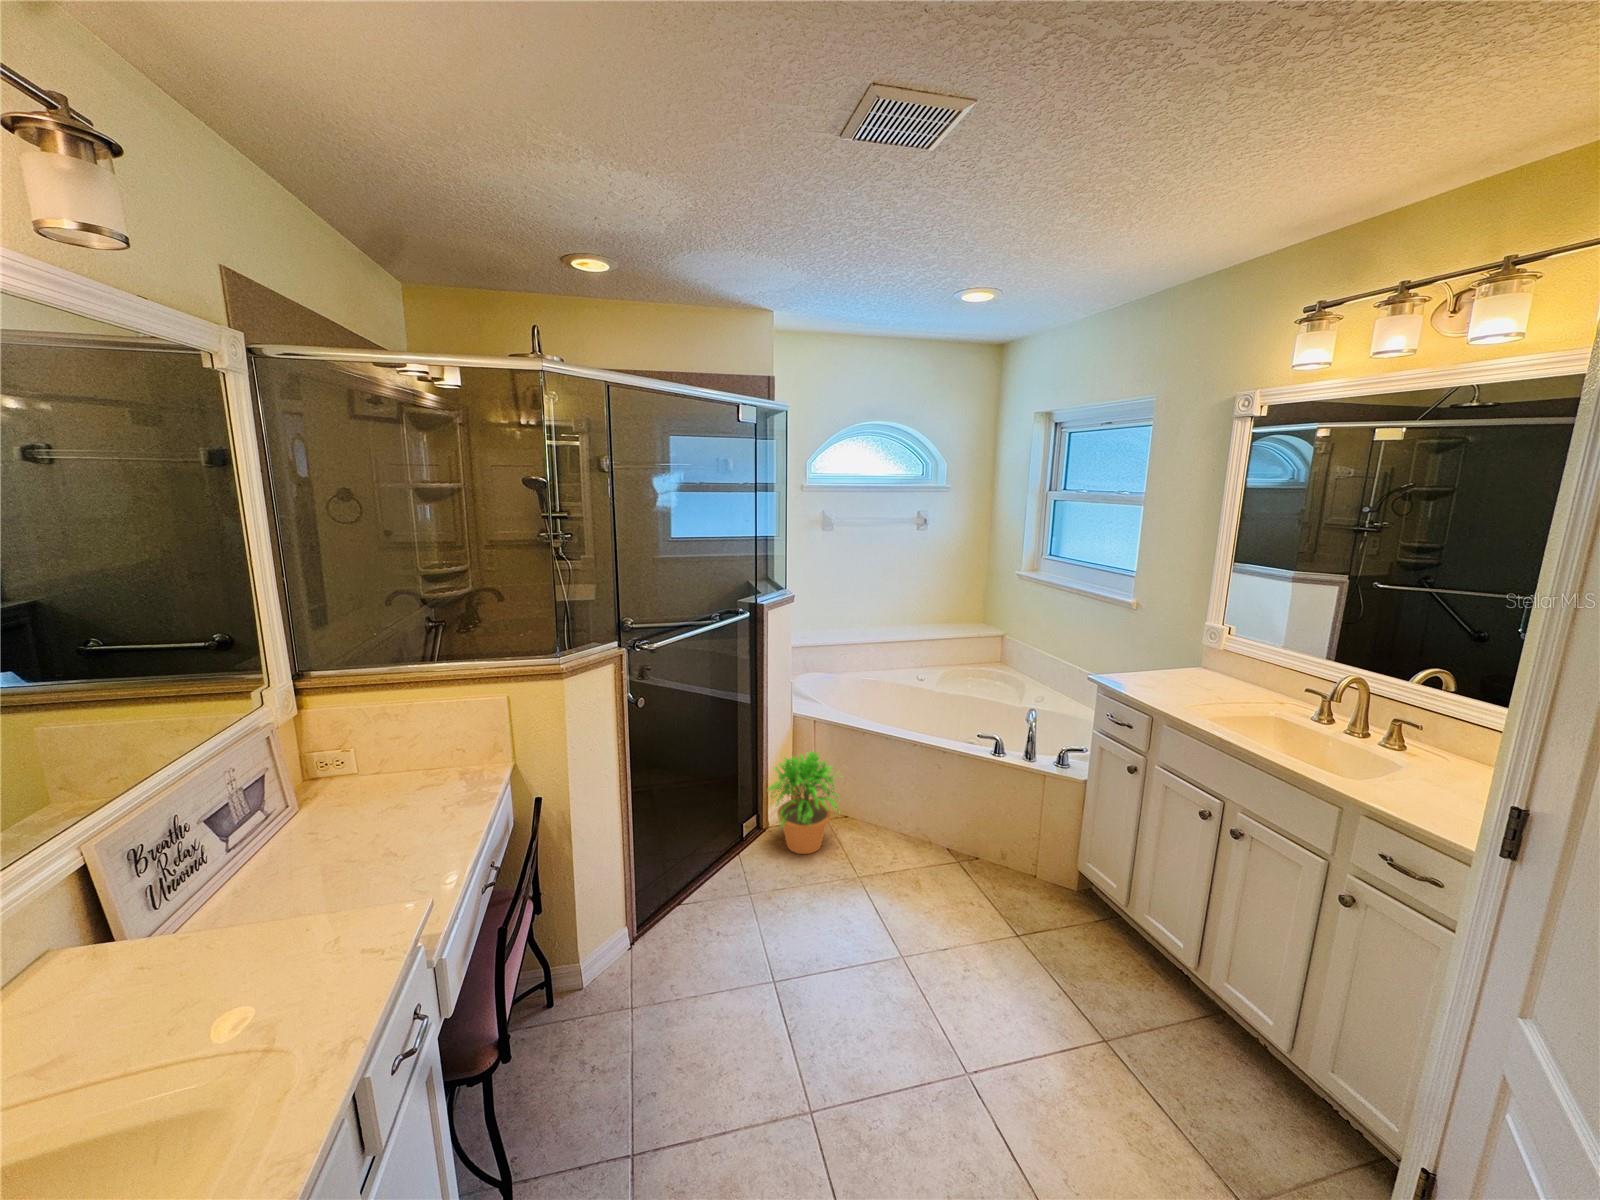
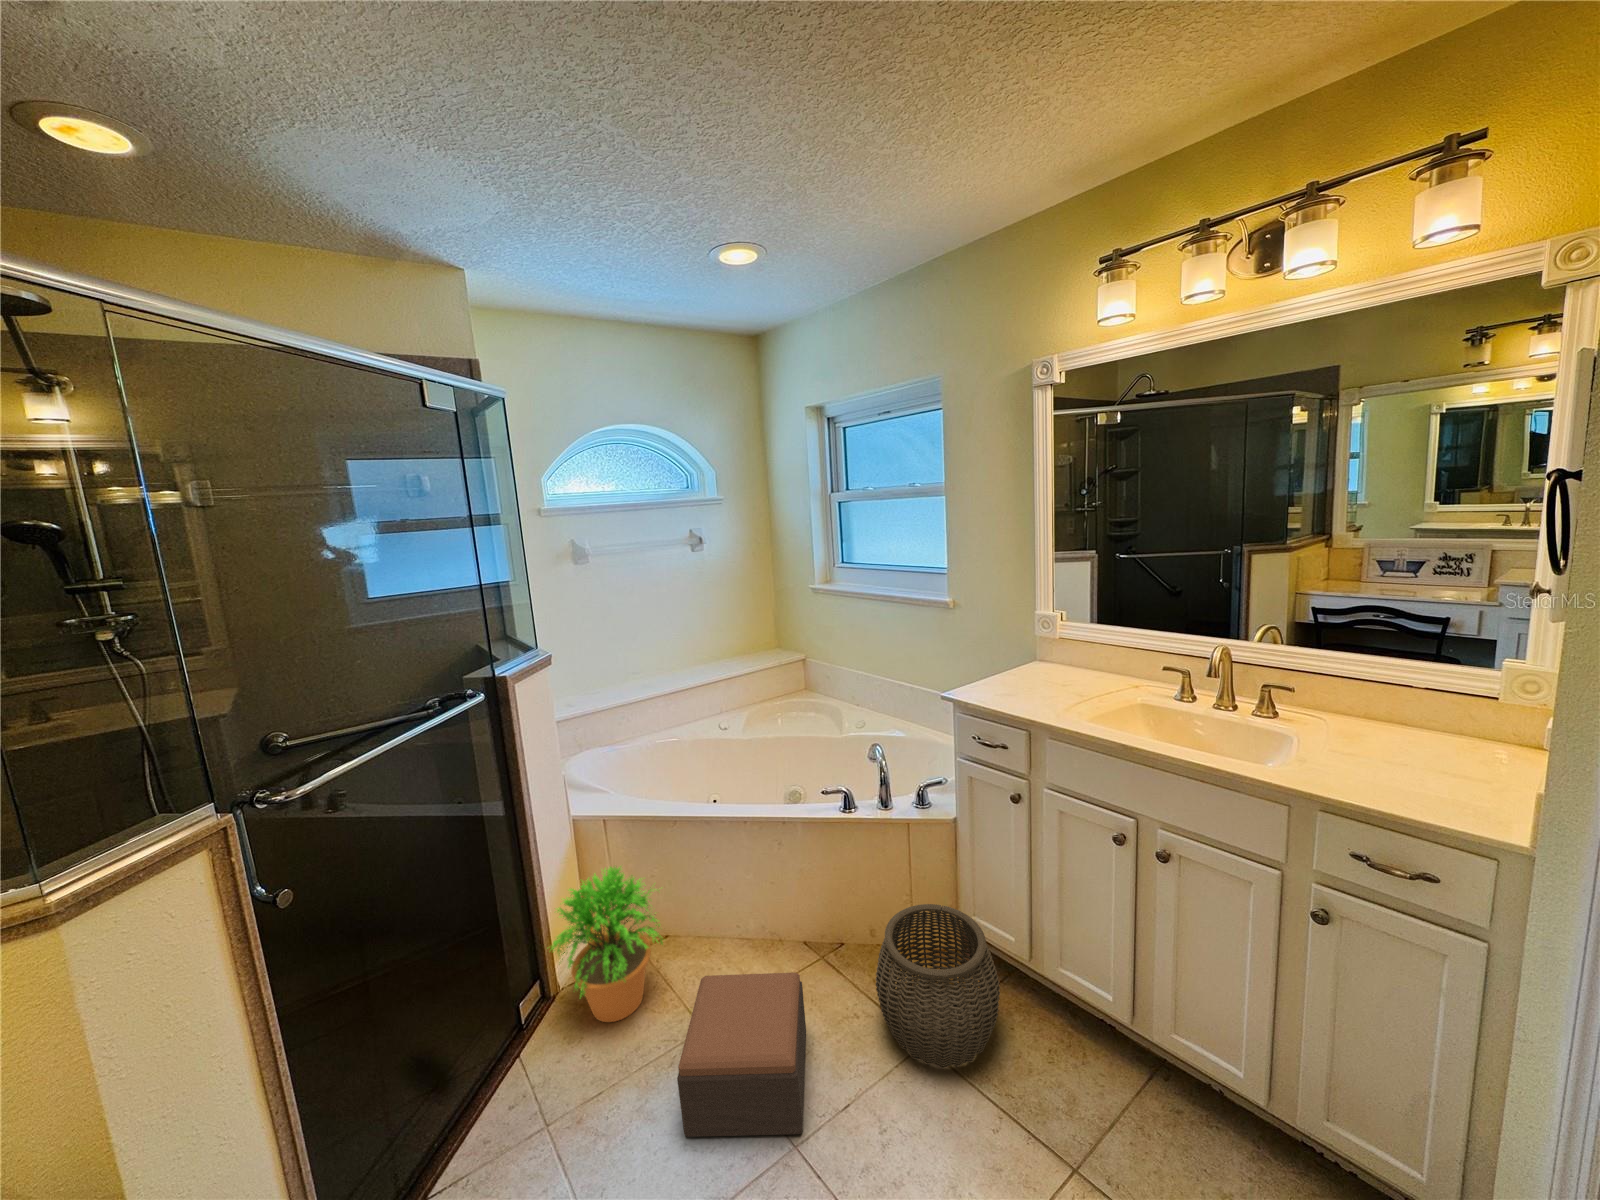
footstool: none [832,837,931,948] -> present [677,973,806,1137]
woven basket: none [986,837,1089,956] -> present [876,904,1000,1068]

